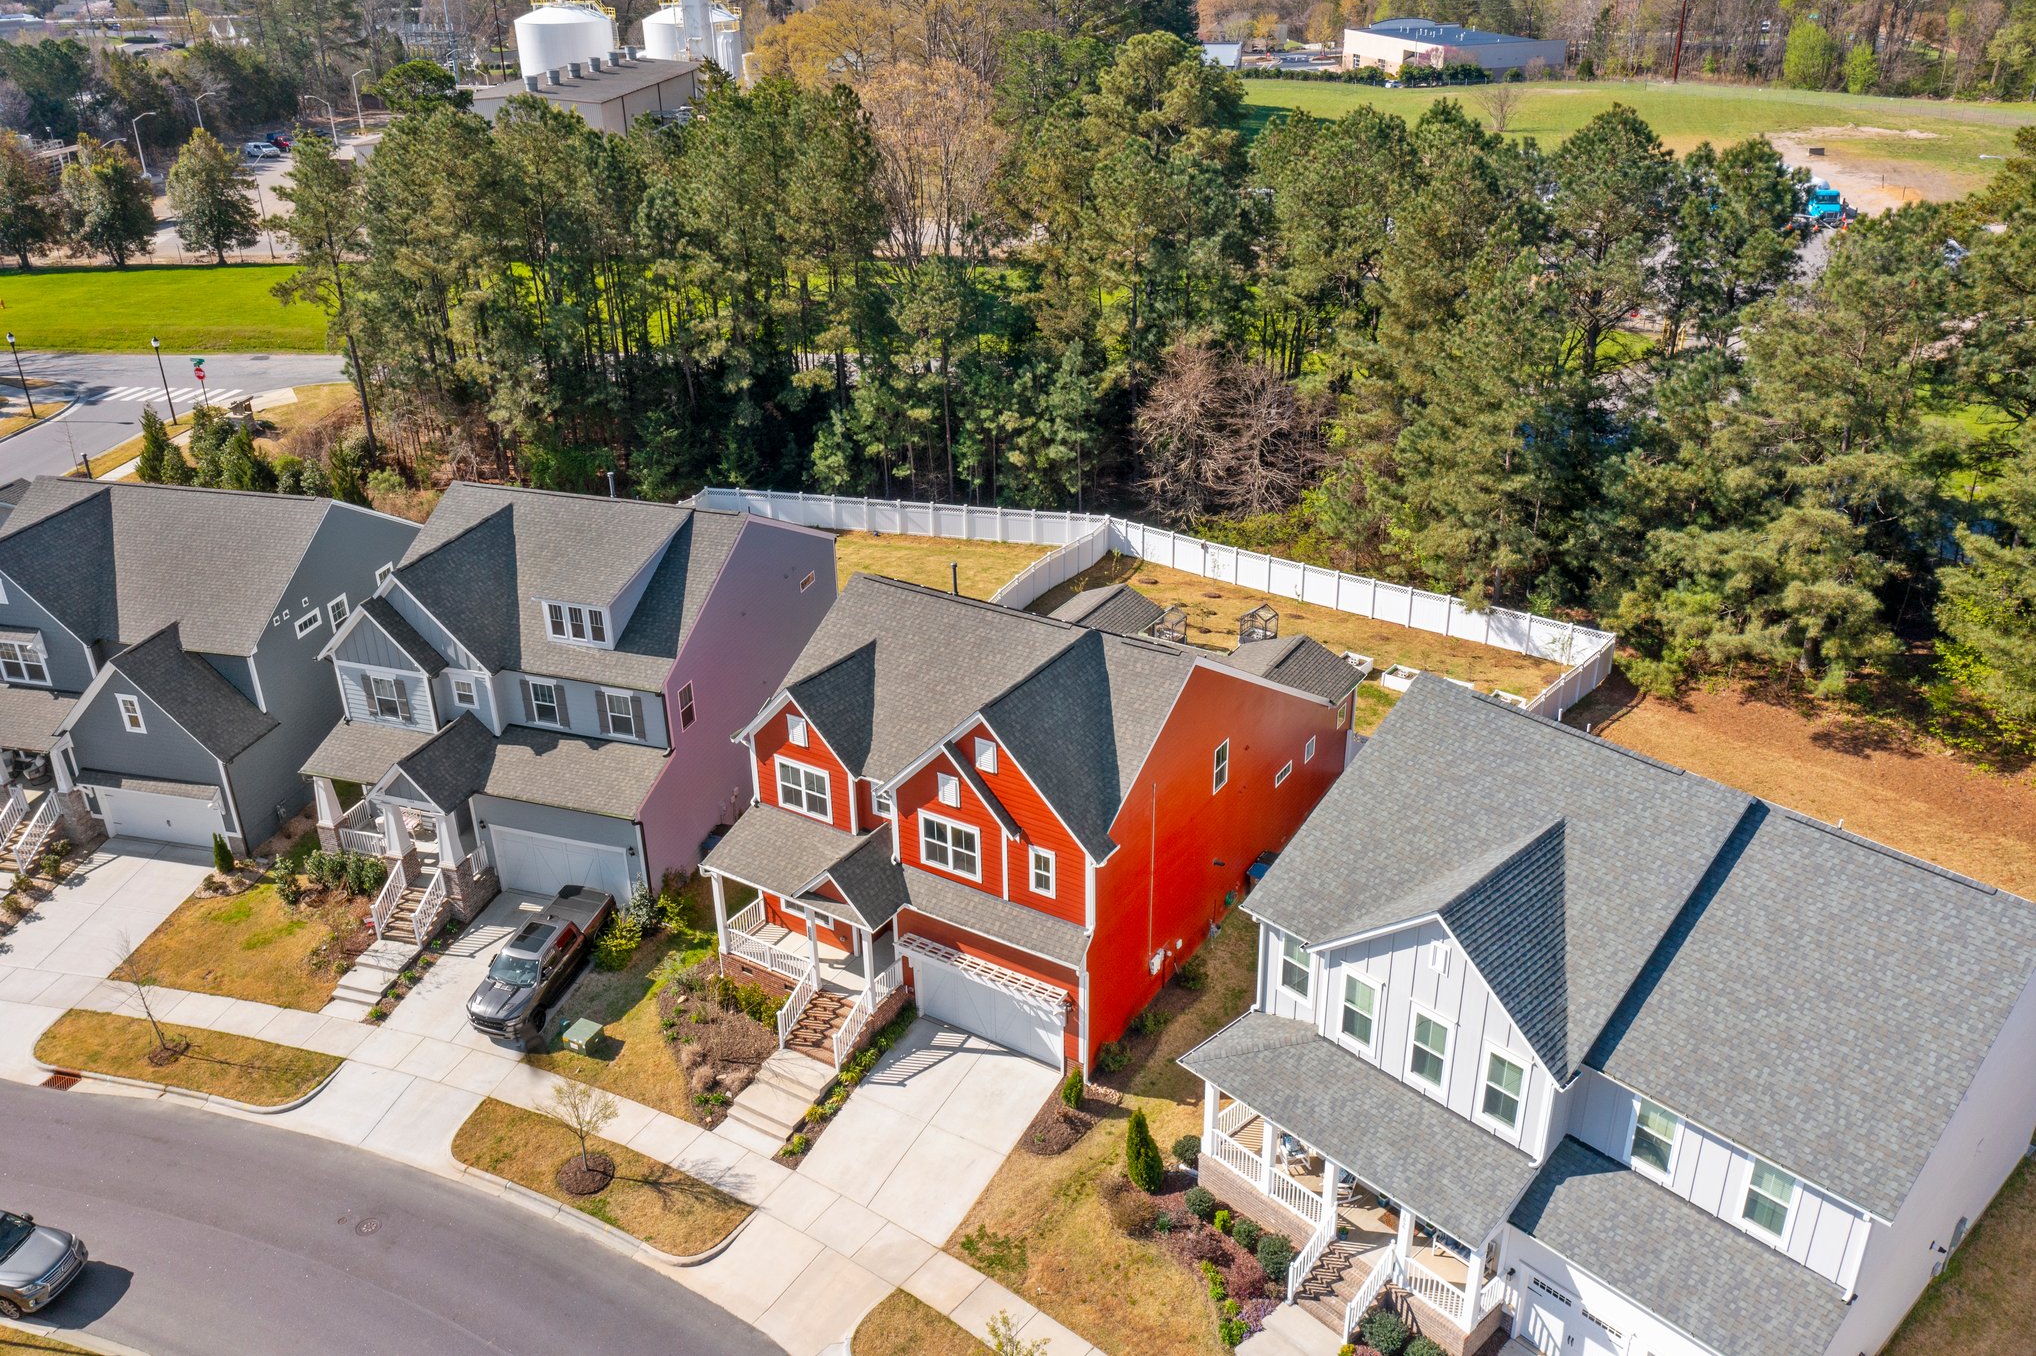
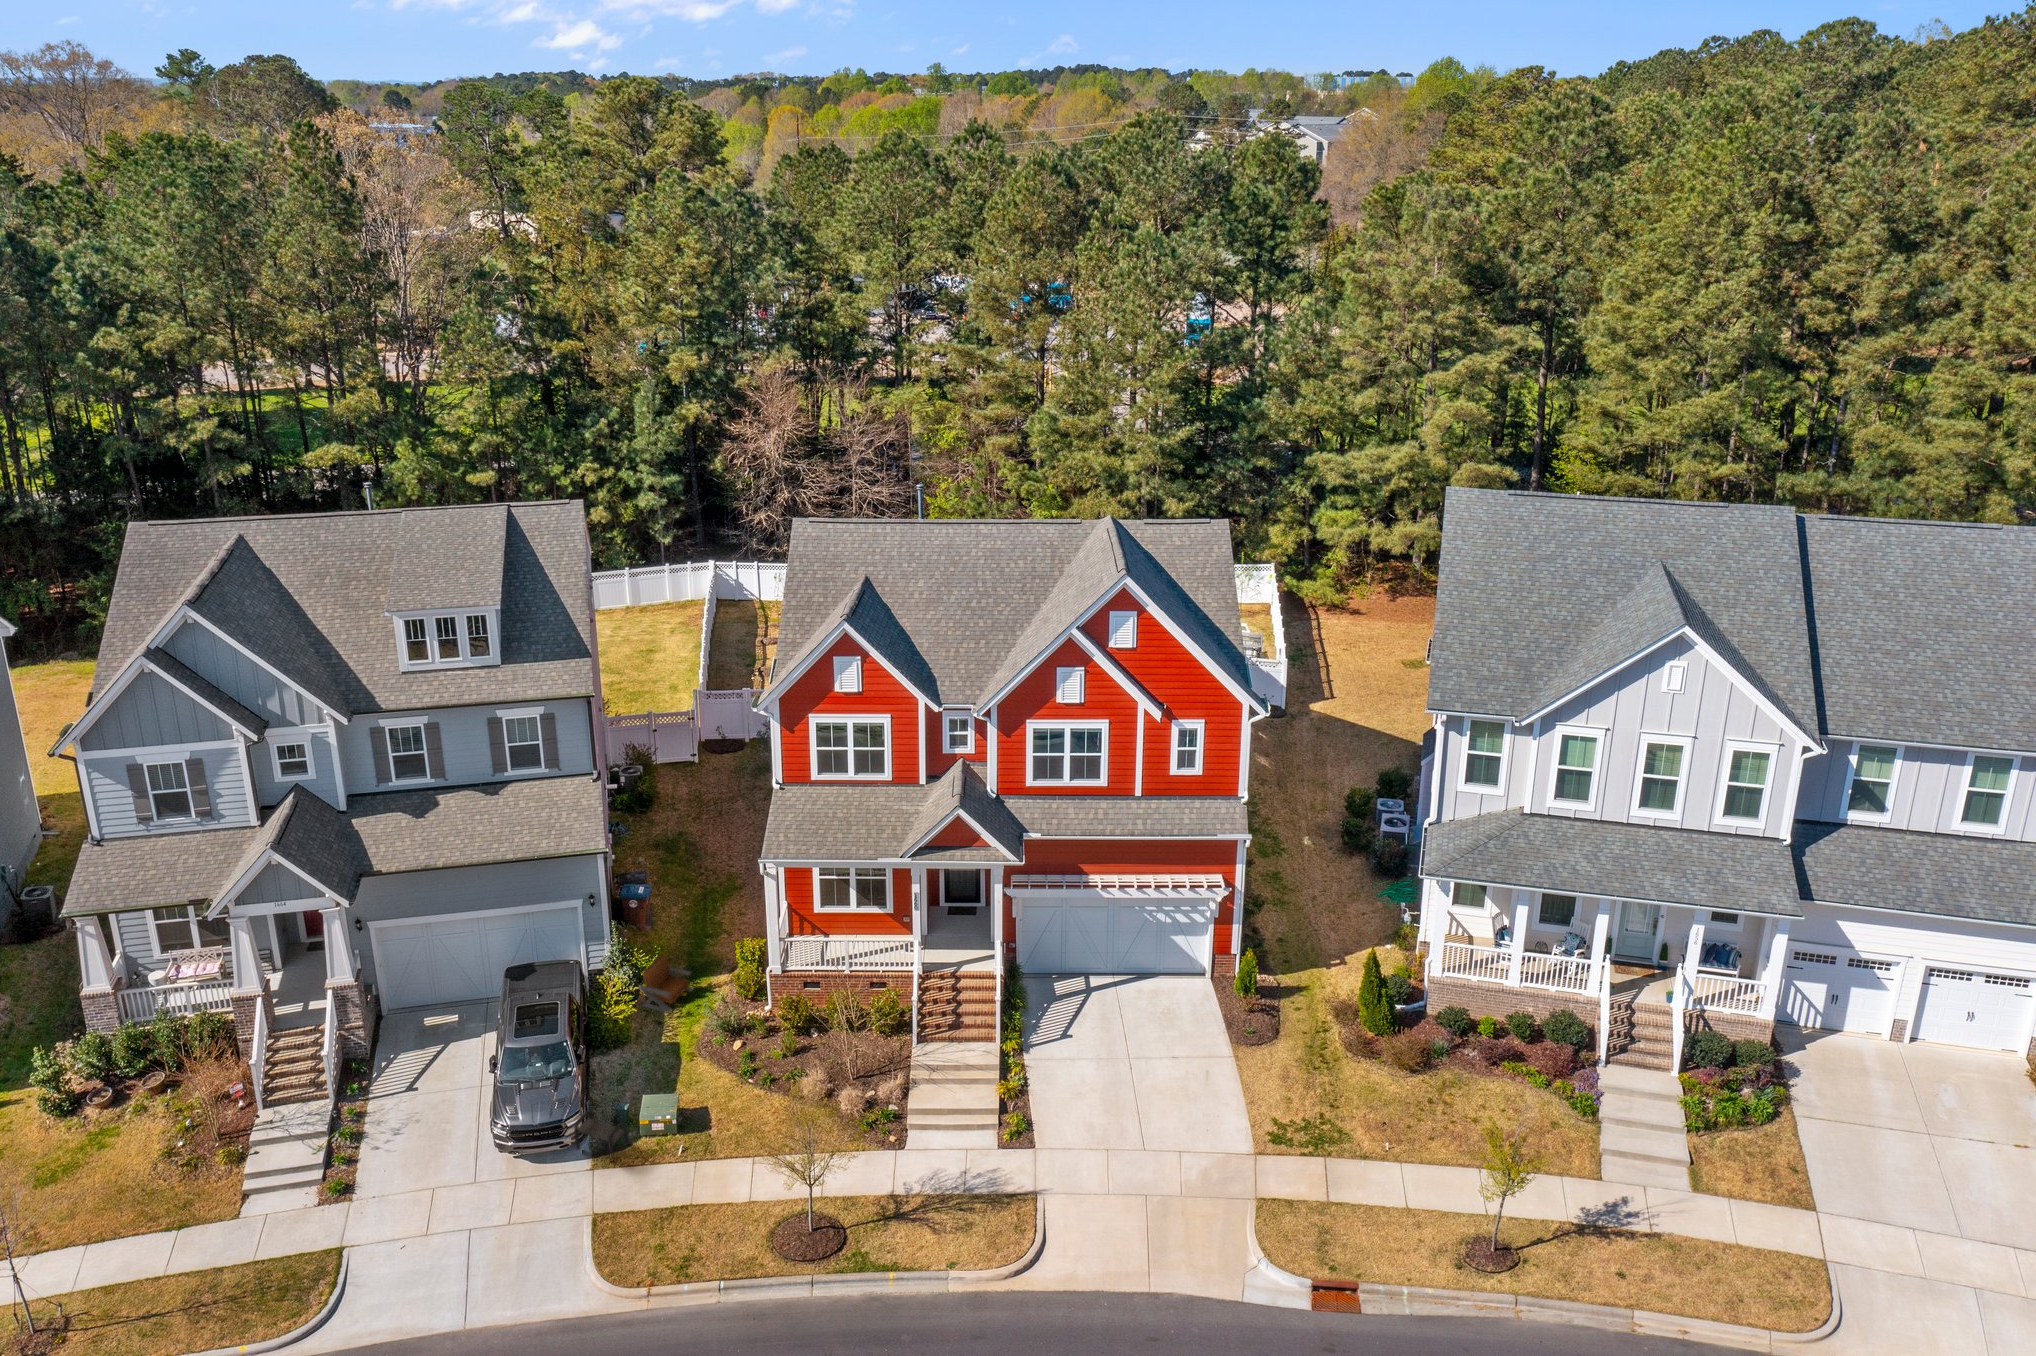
lounge chair: none [640,906,686,955] -> present [639,955,693,1013]

